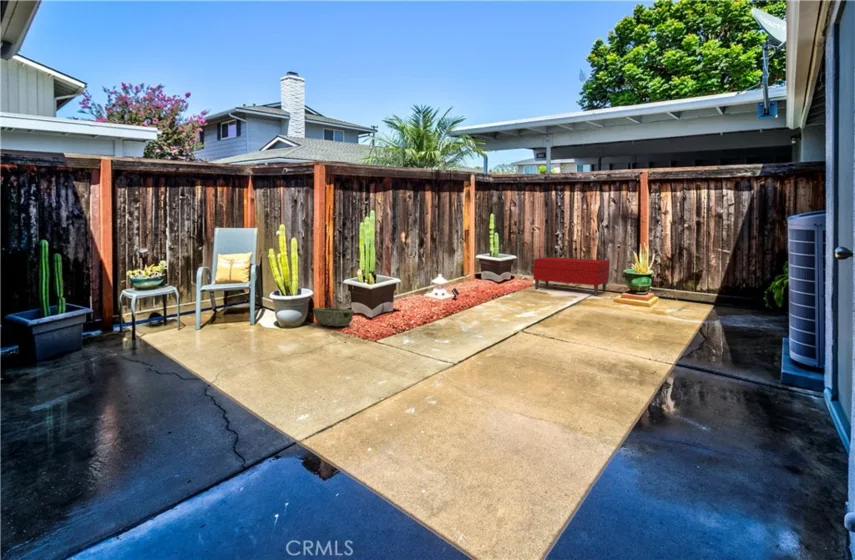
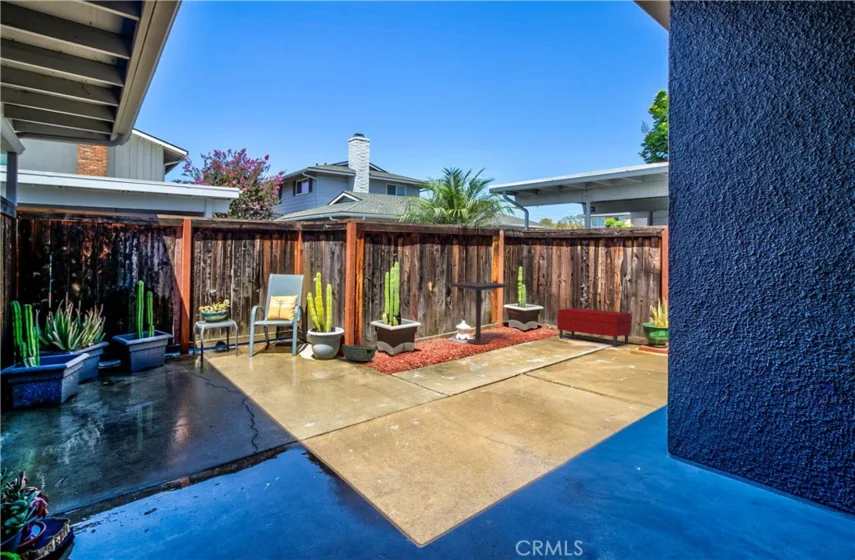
pedestal table: none [425,232,486,300] -> present [452,282,507,345]

